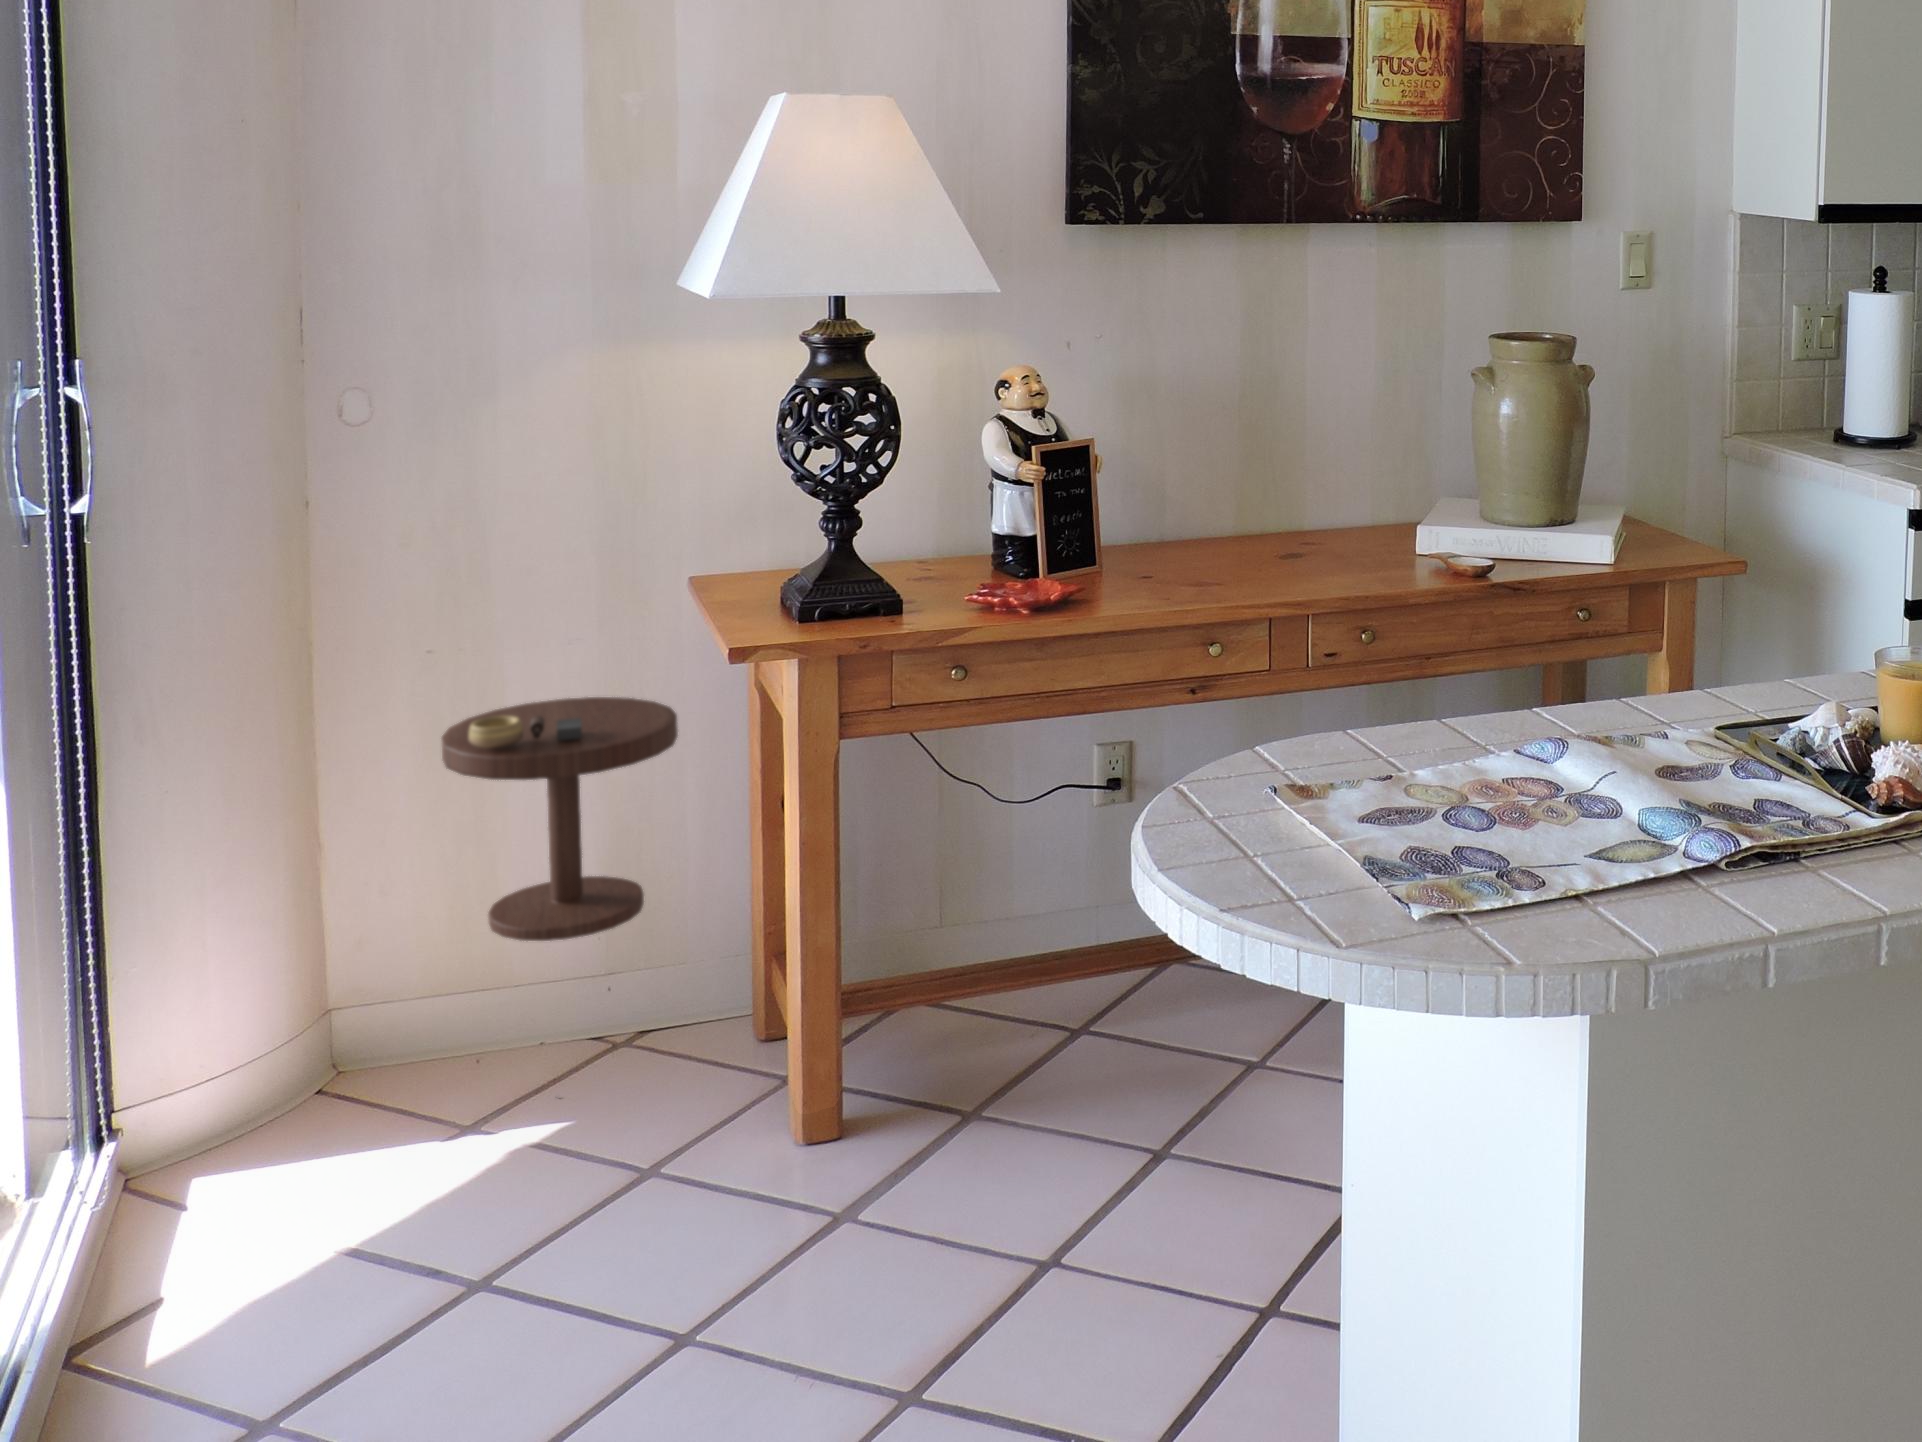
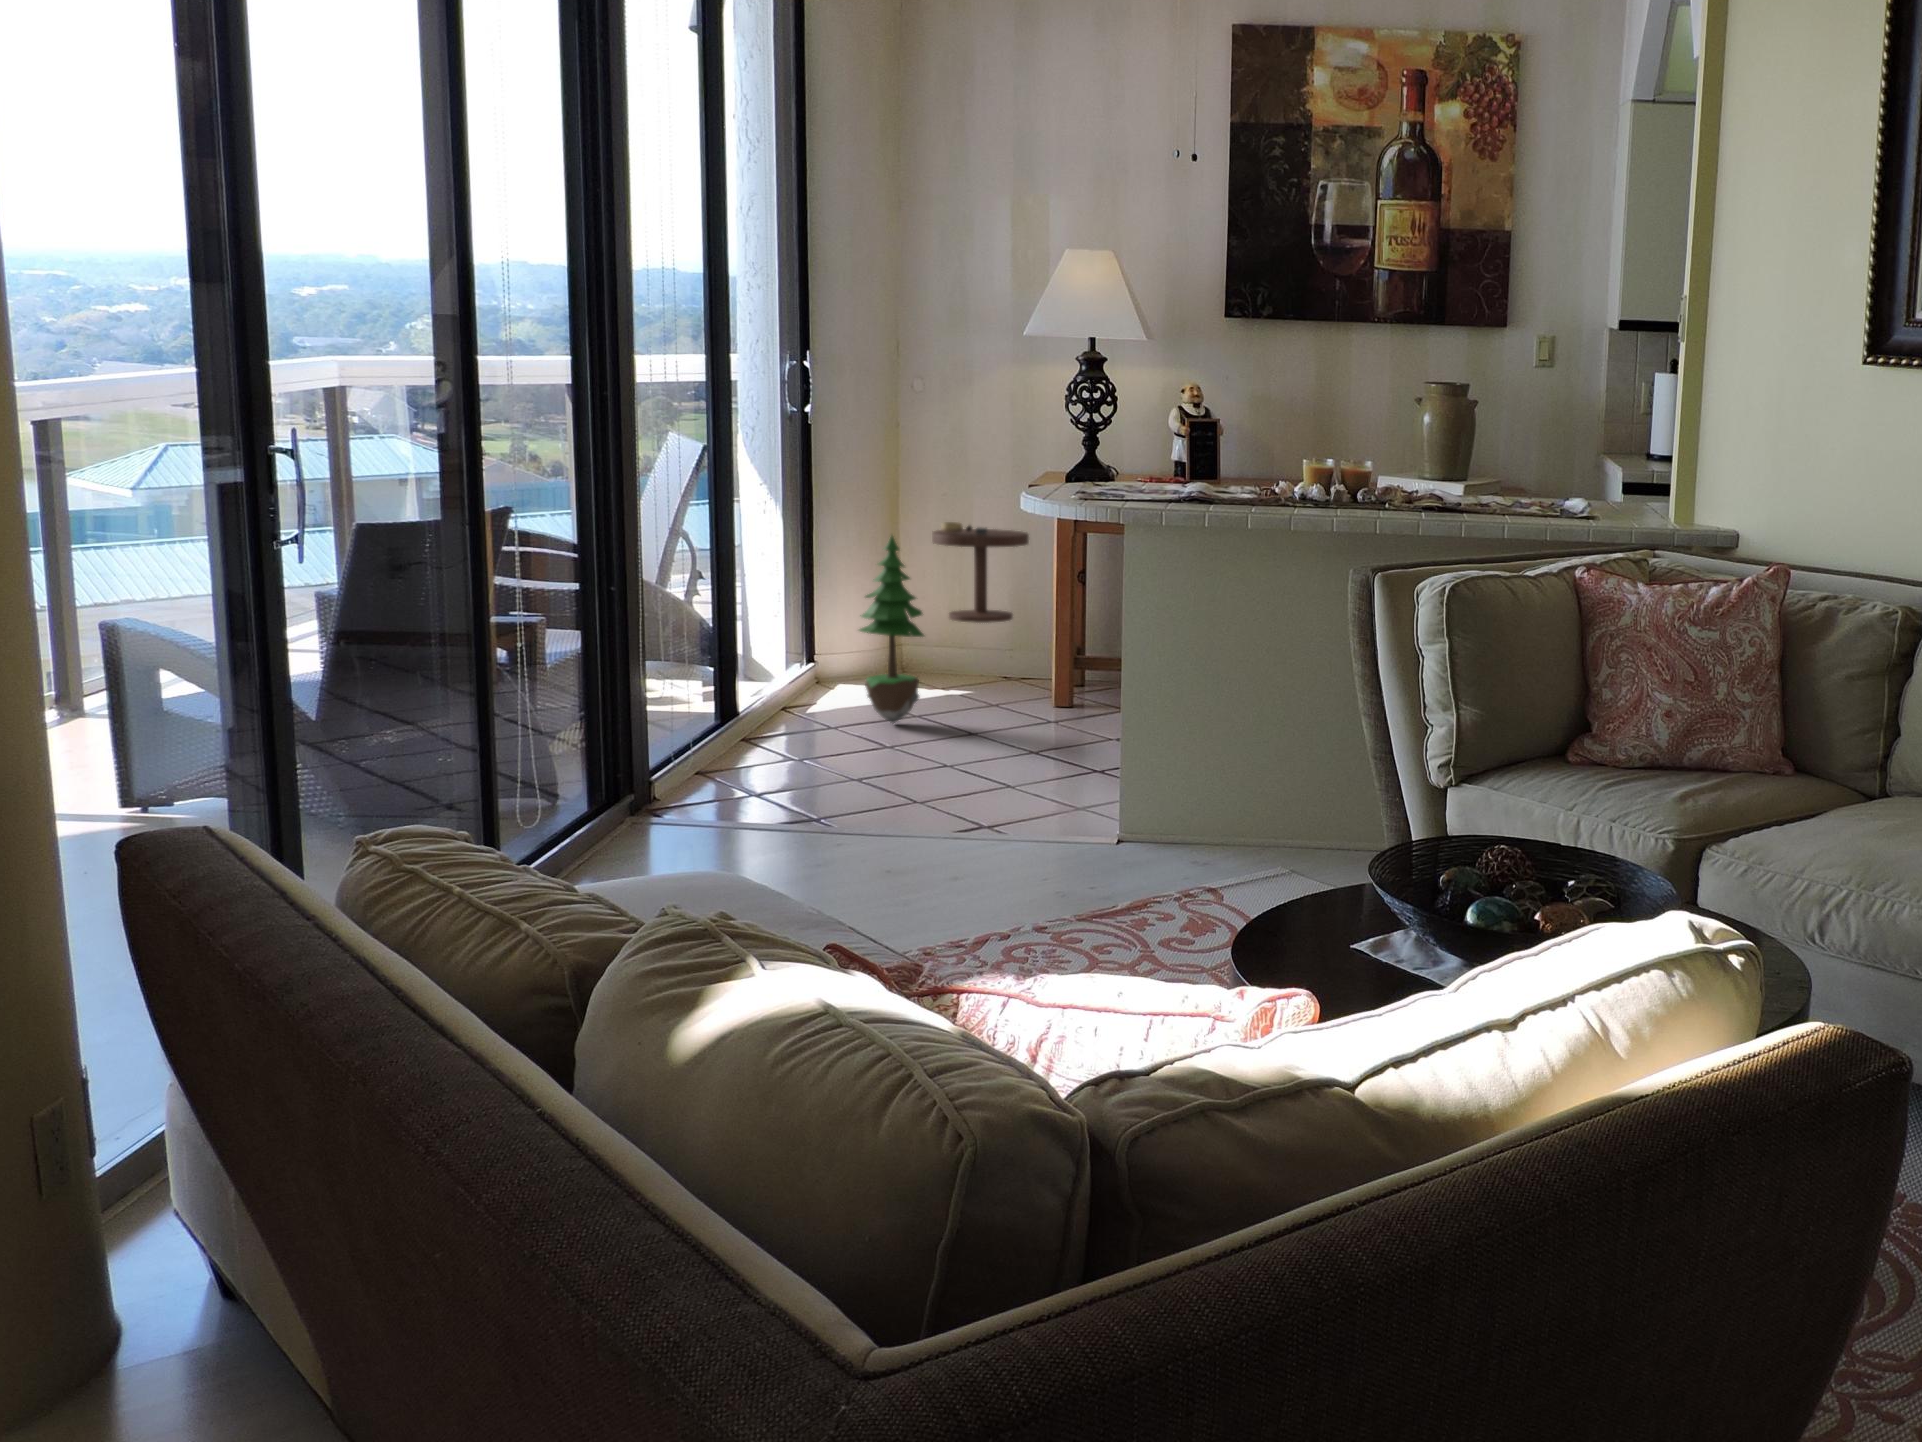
potted tree: none [264,816,461,1279] -> present [859,536,924,723]

